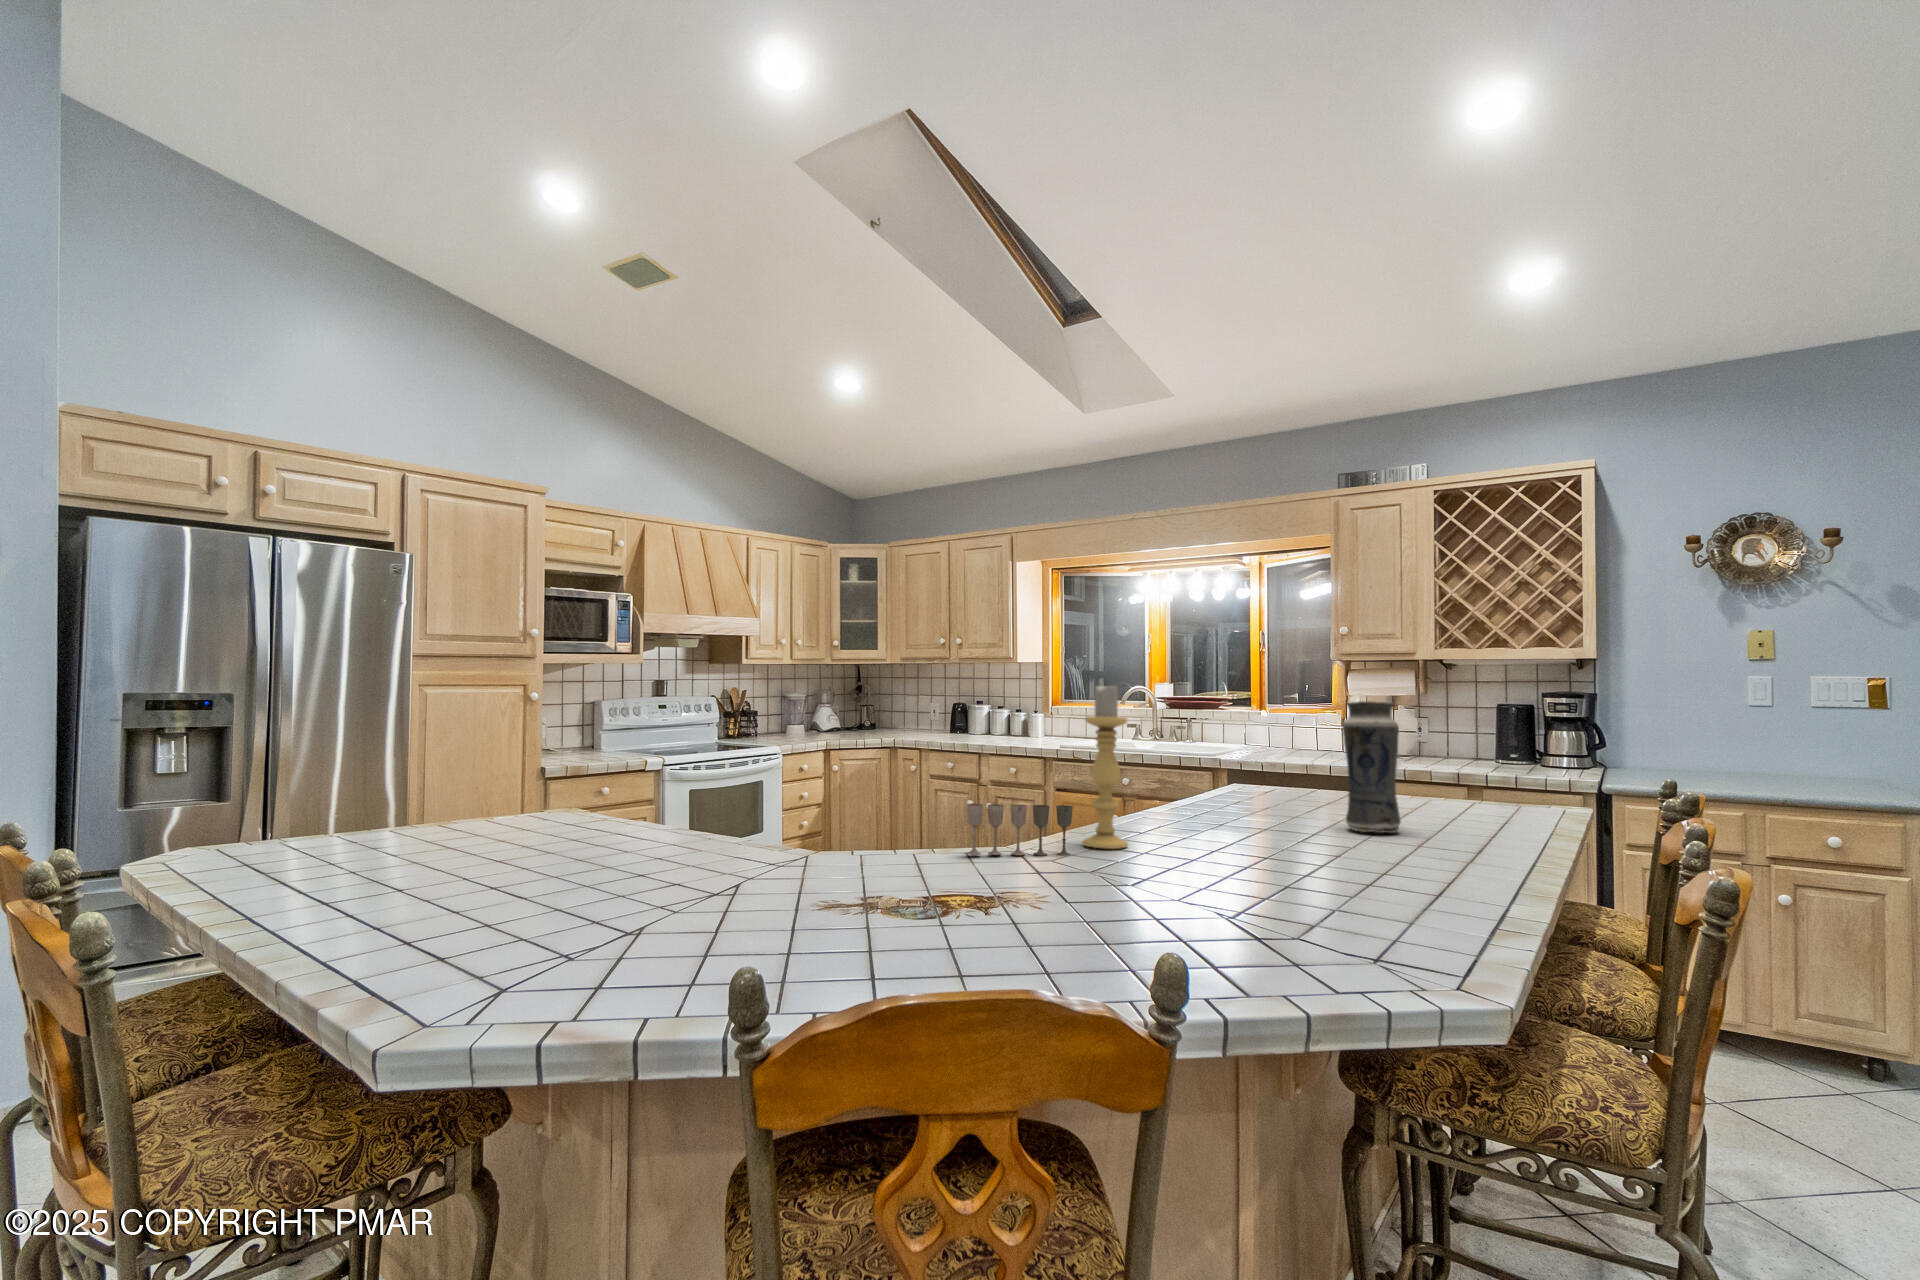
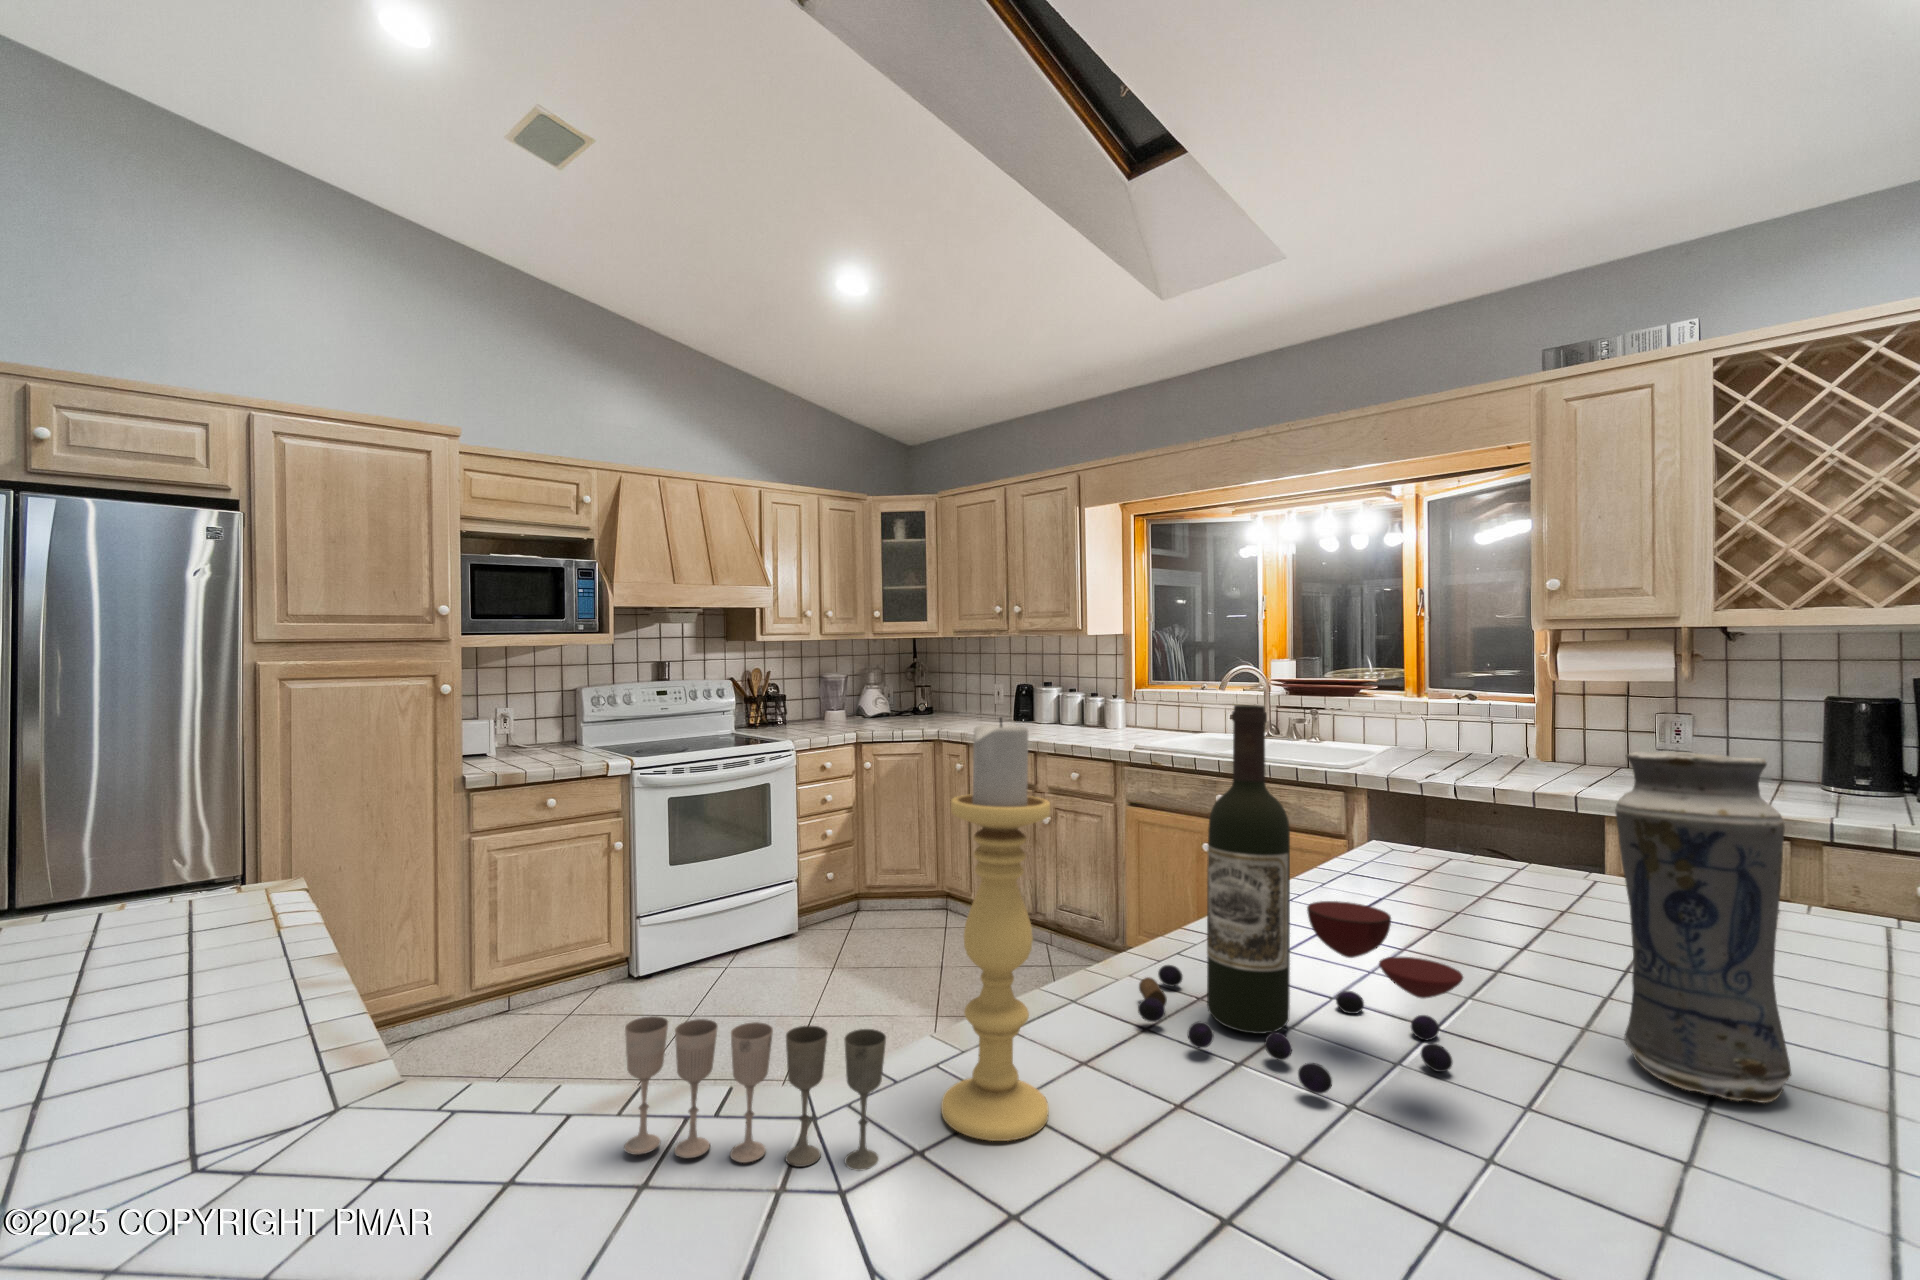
wine bottle: none [1143,684,1287,840] -> present [1138,705,1463,1094]

